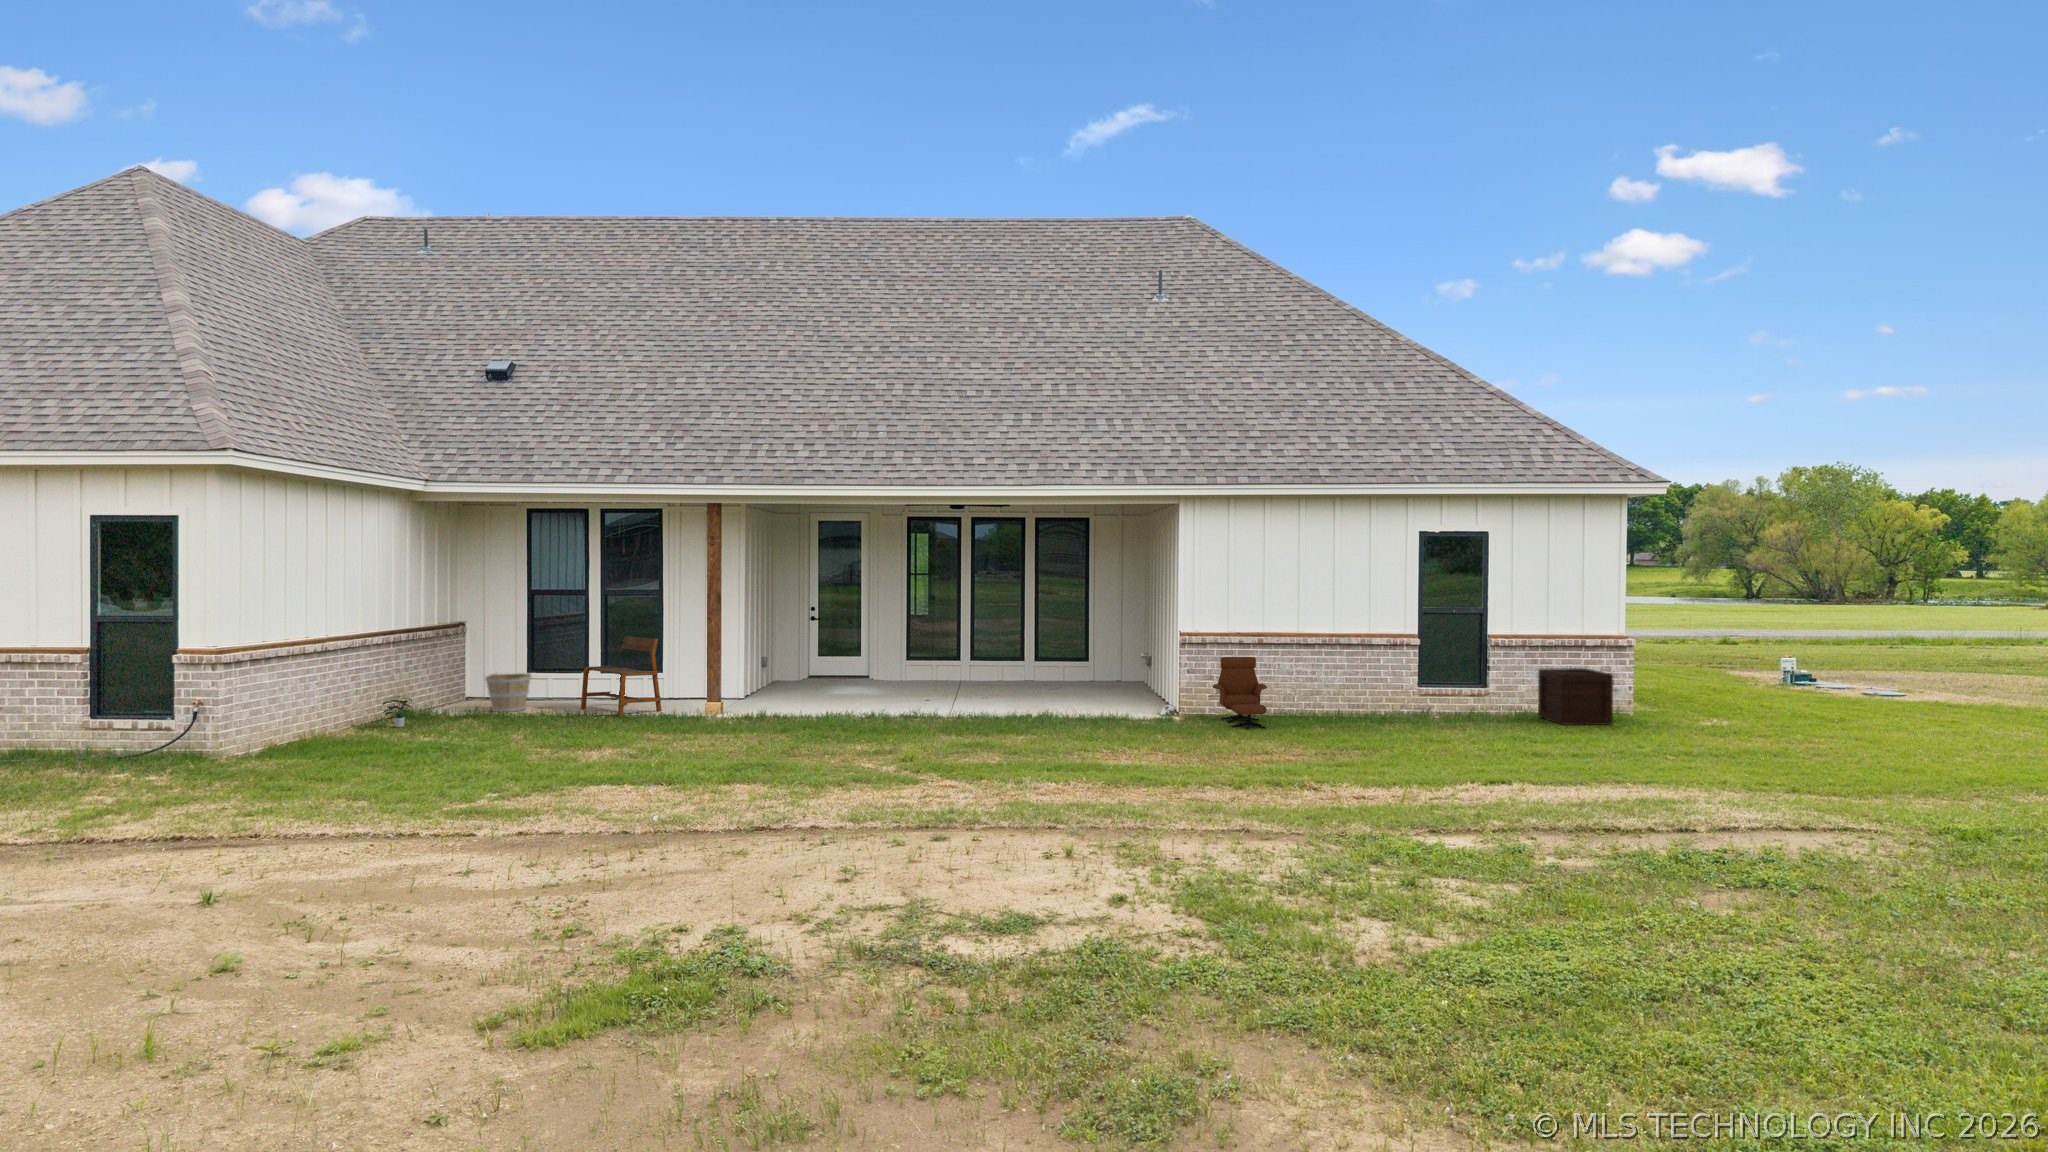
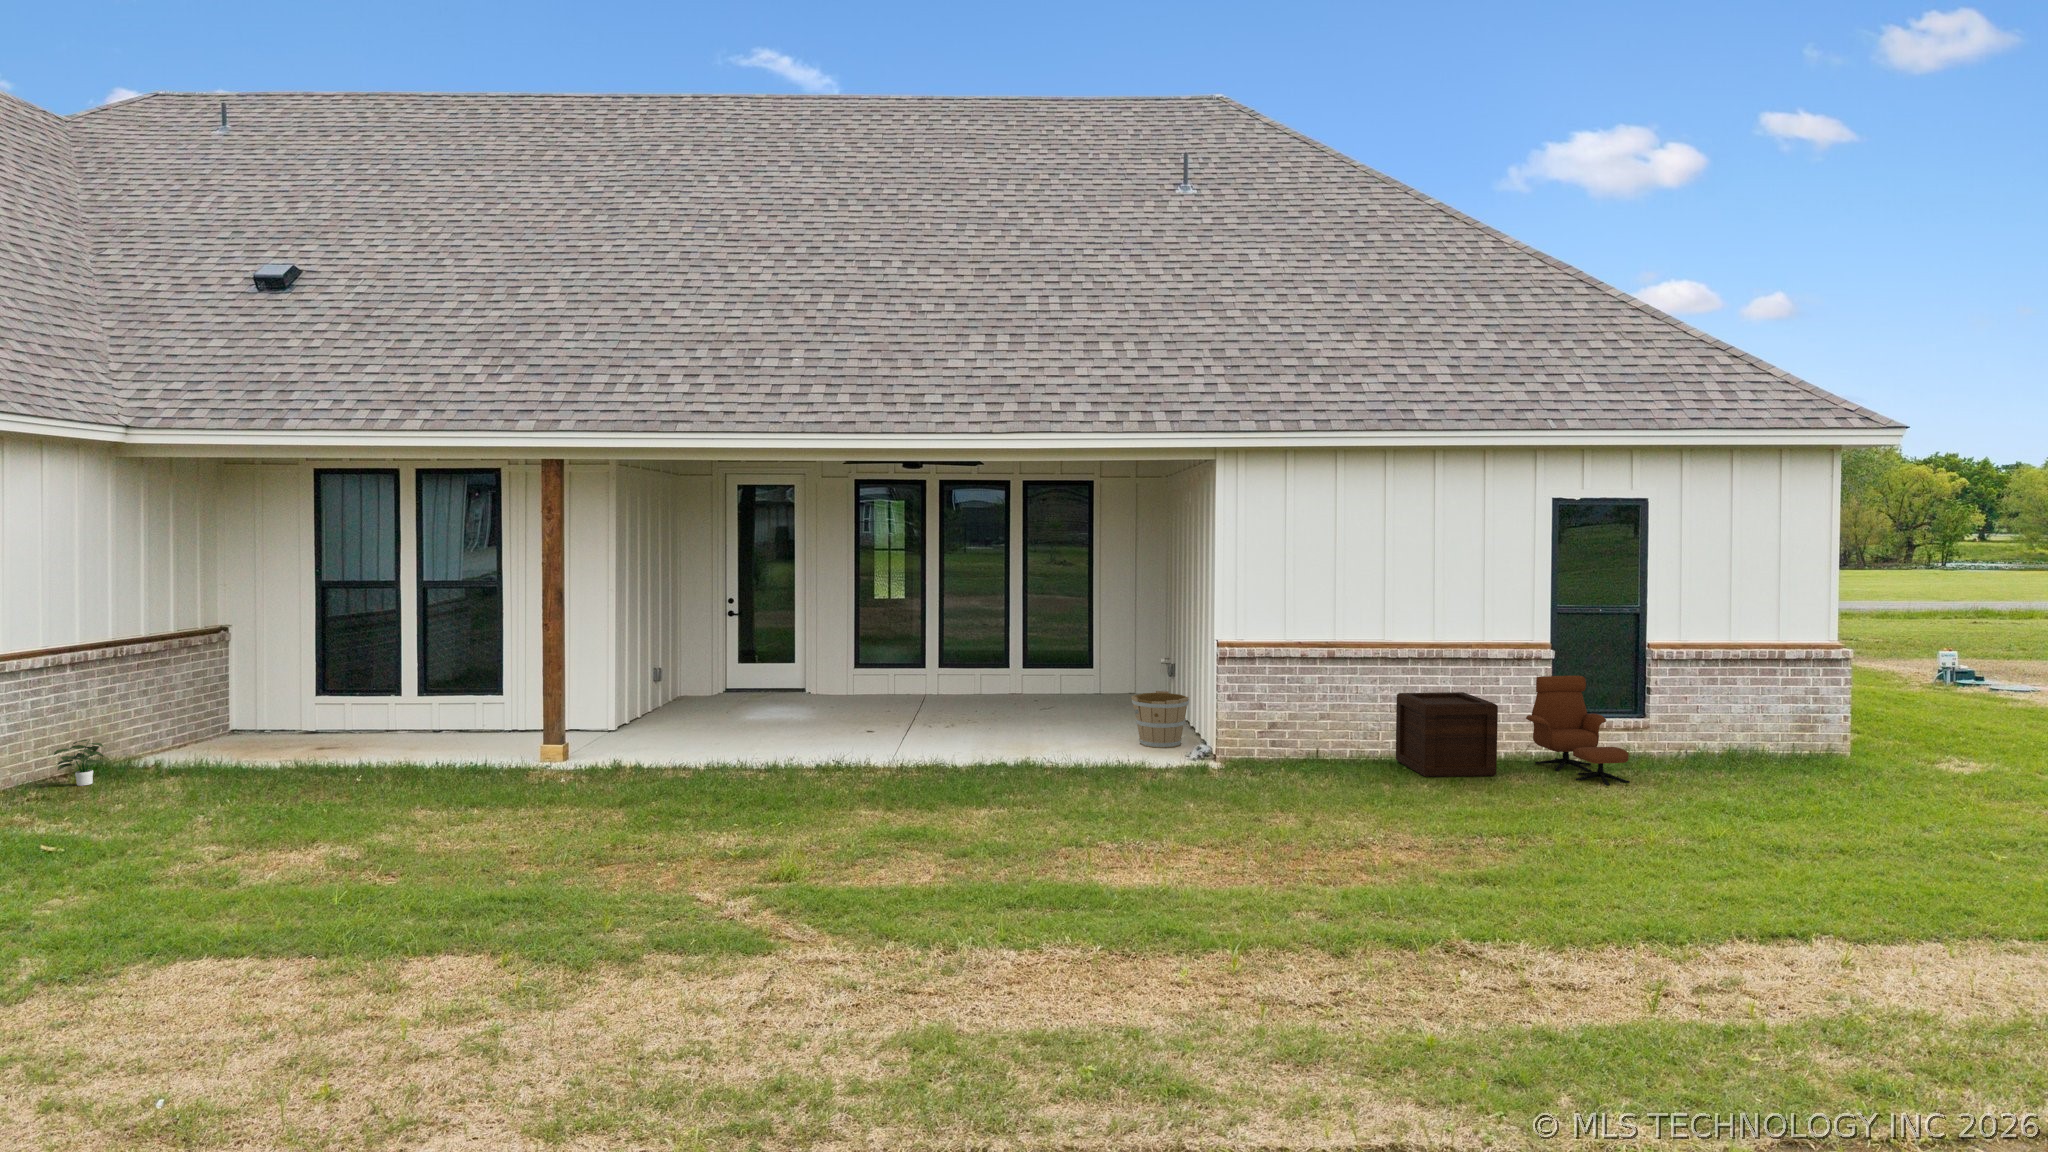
bench: present [581,636,662,717] -> none [383,642,493,761]
lounge chair: present [1213,657,1267,730] -> present [1526,676,1630,786]
wooden crate: present [1538,668,1613,725] -> present [1396,692,1498,777]
wooden bucket: present [485,673,532,712] -> present [1132,691,1189,748]

